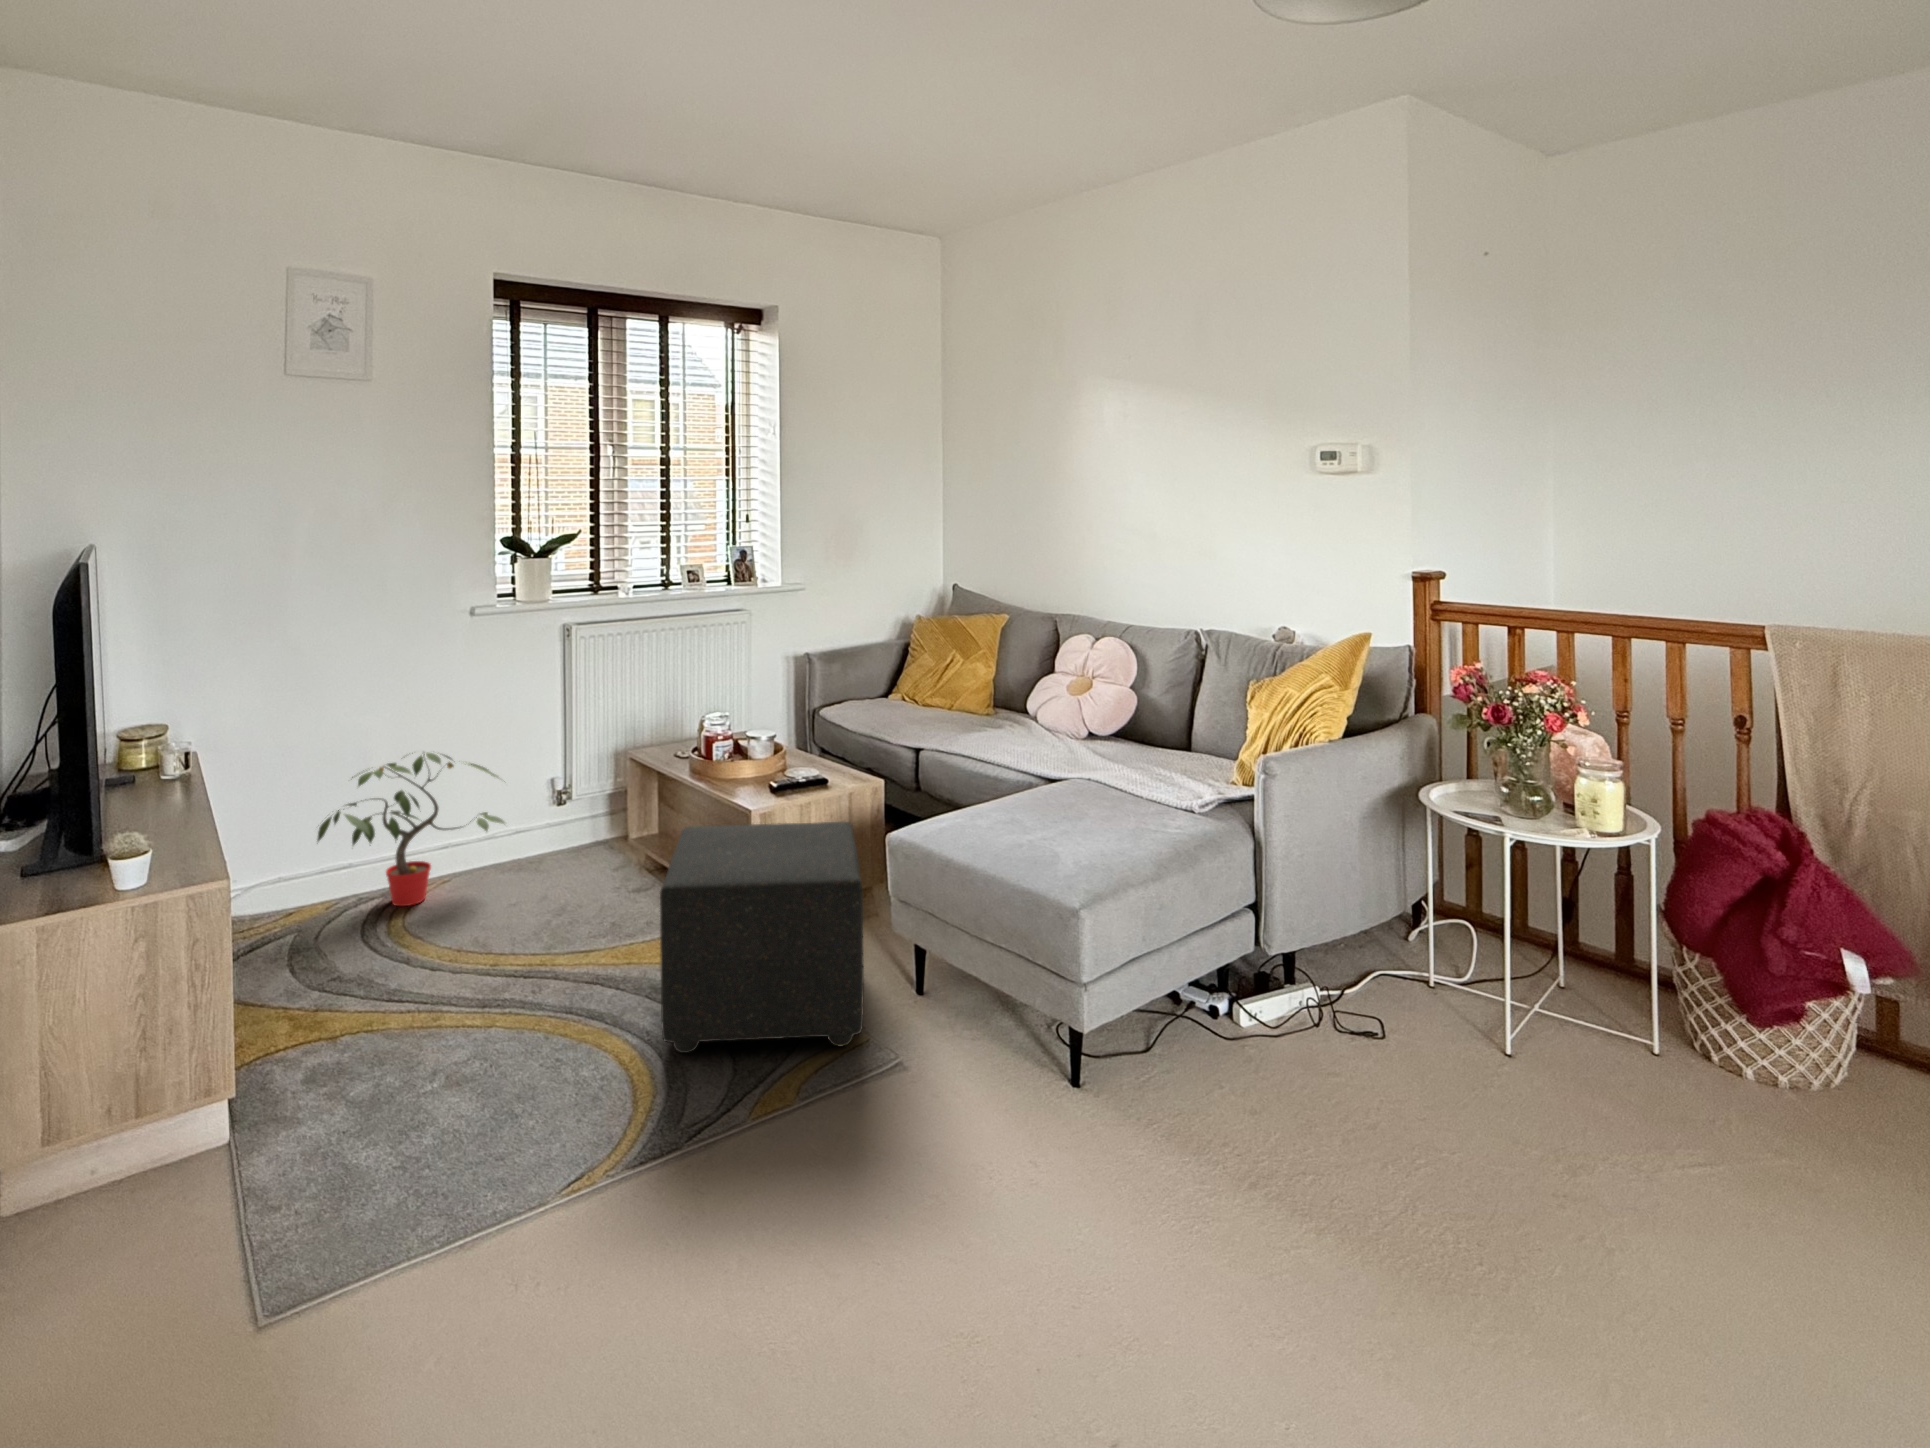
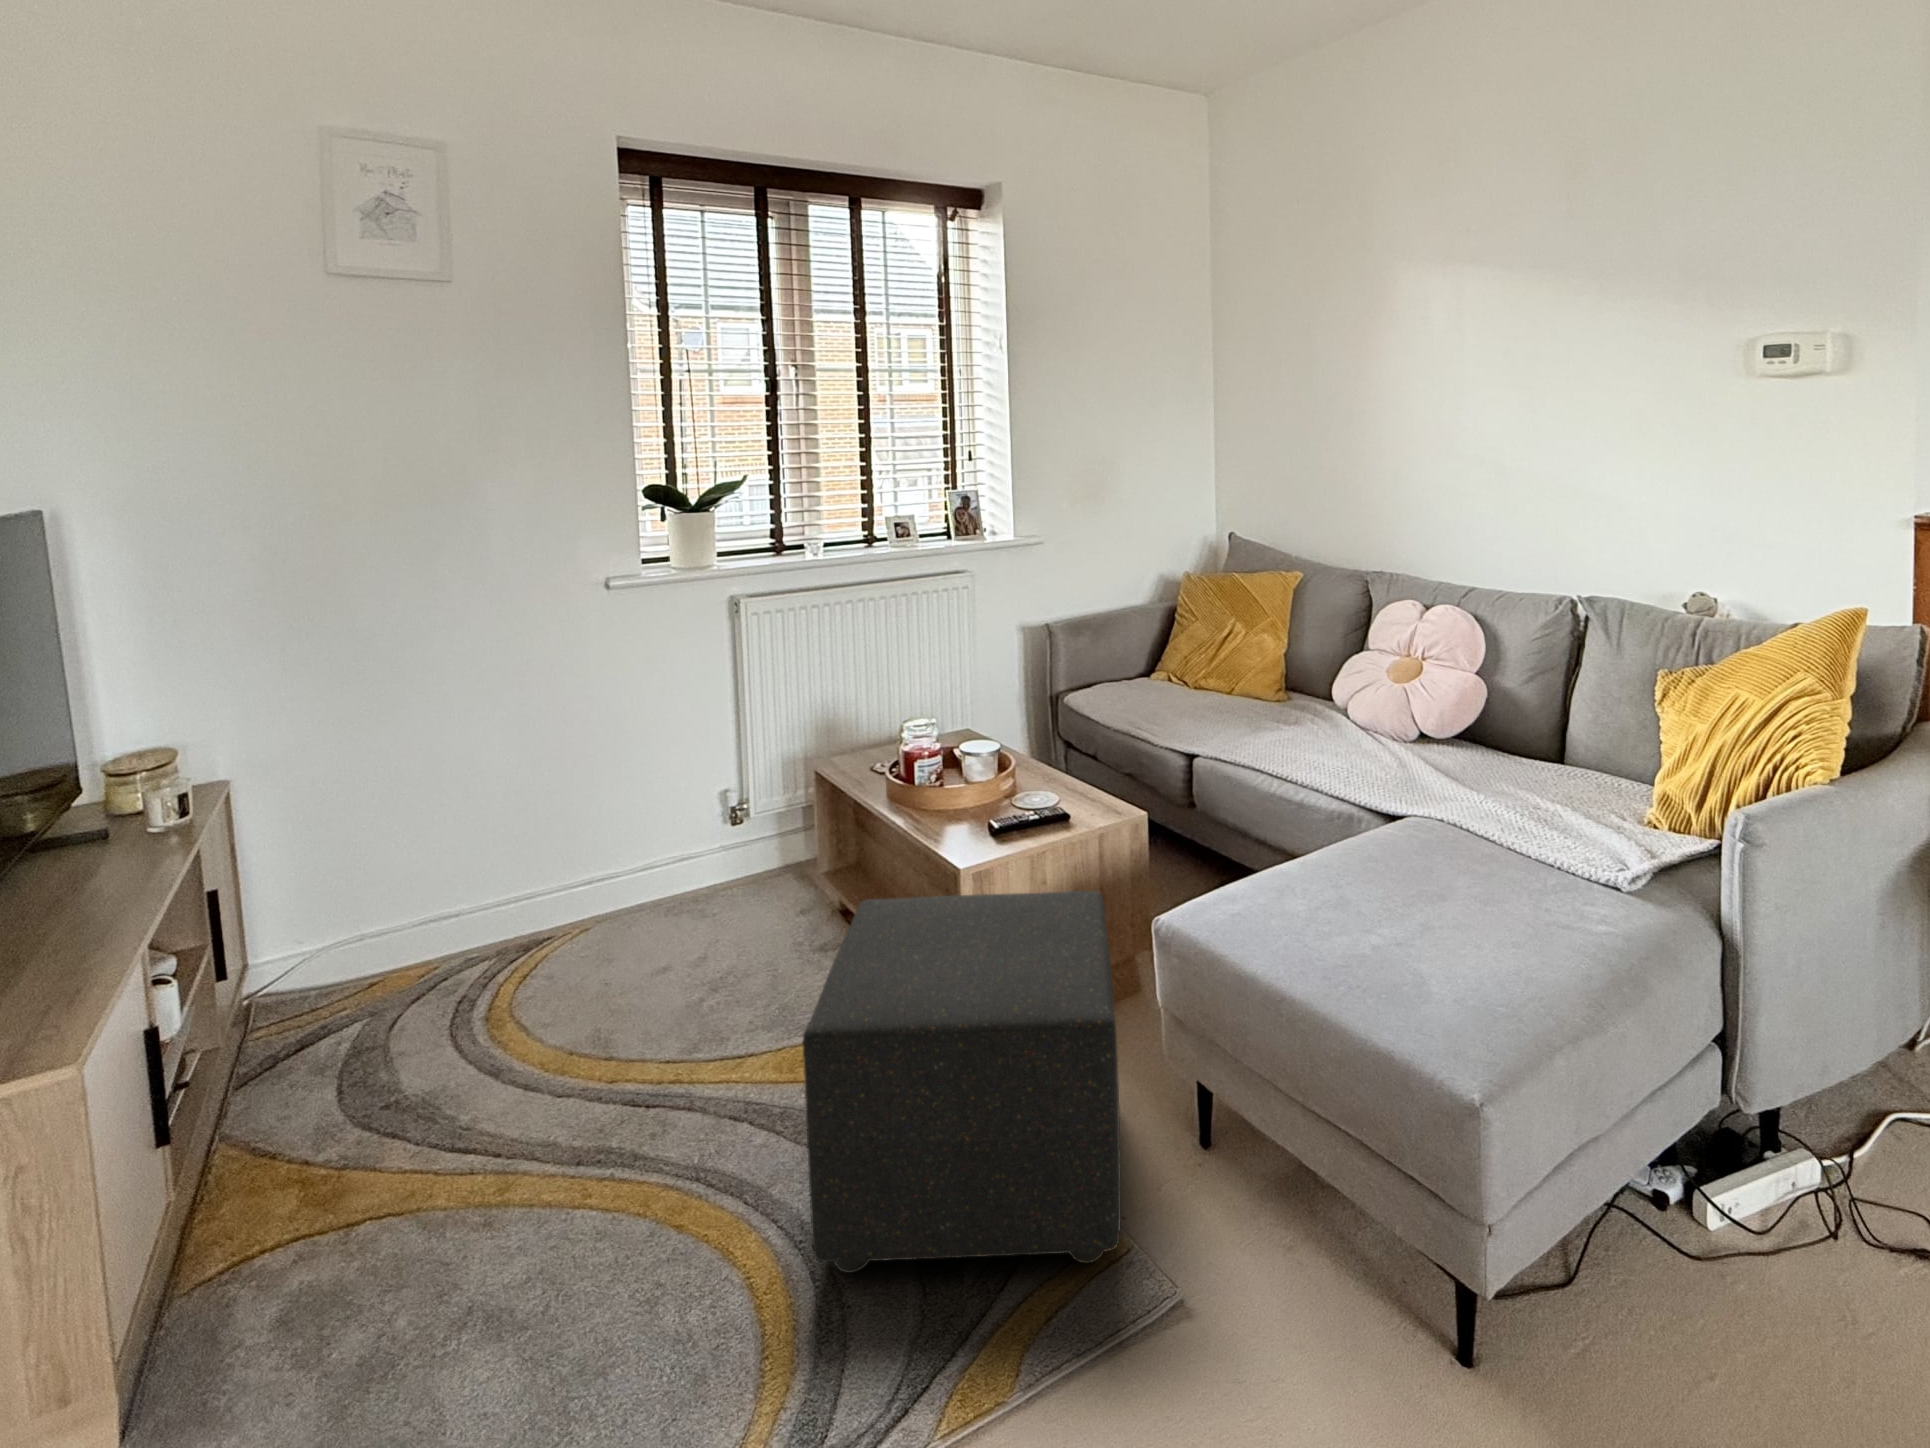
potted plant: present [317,752,505,906] -> none [391,770,658,975]

